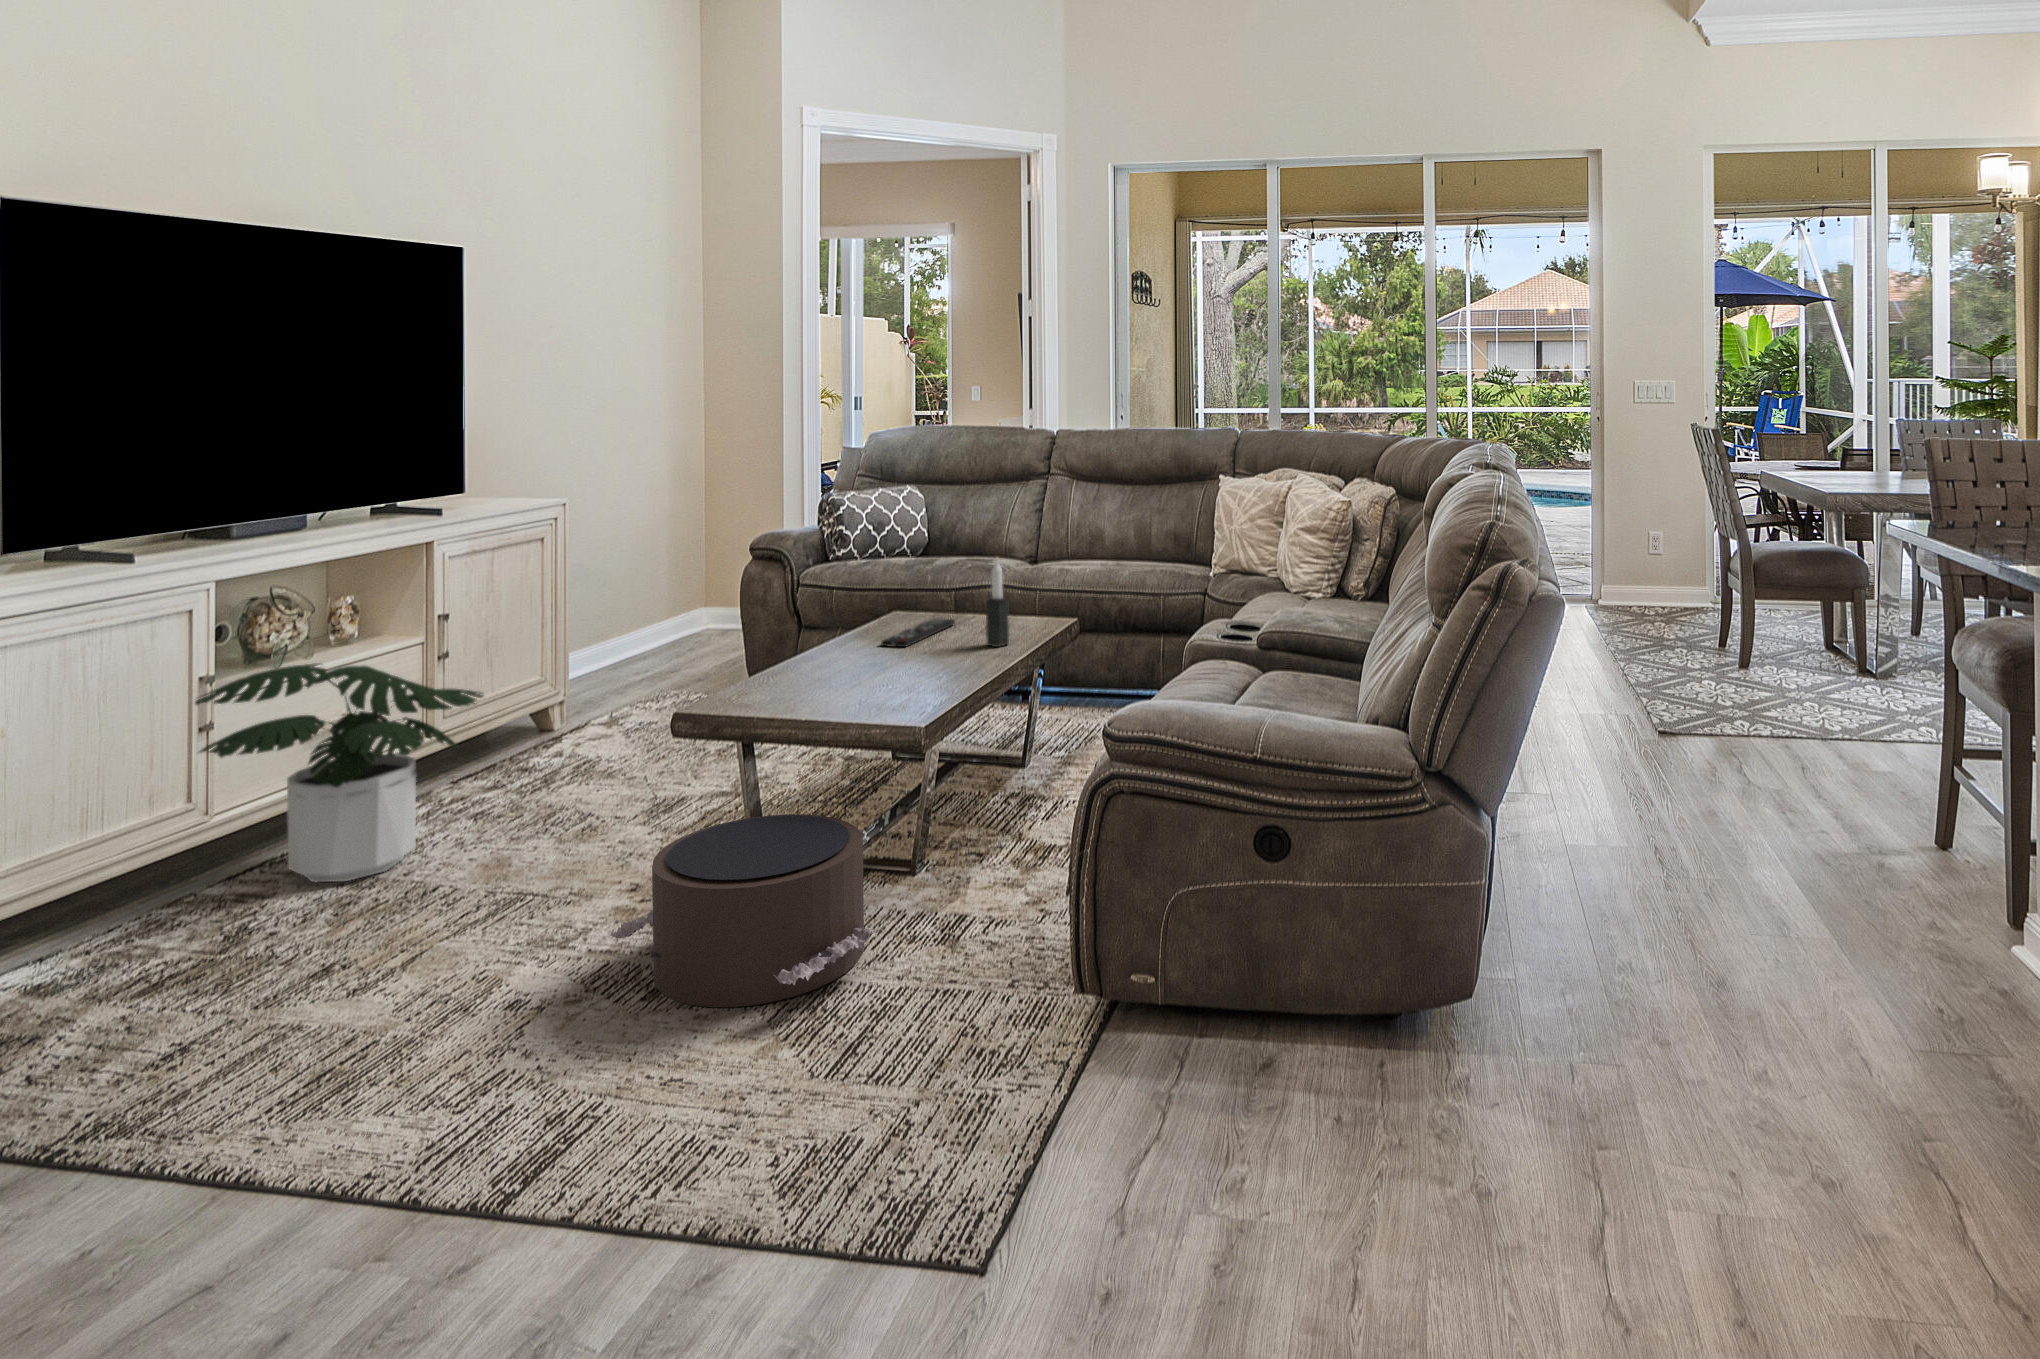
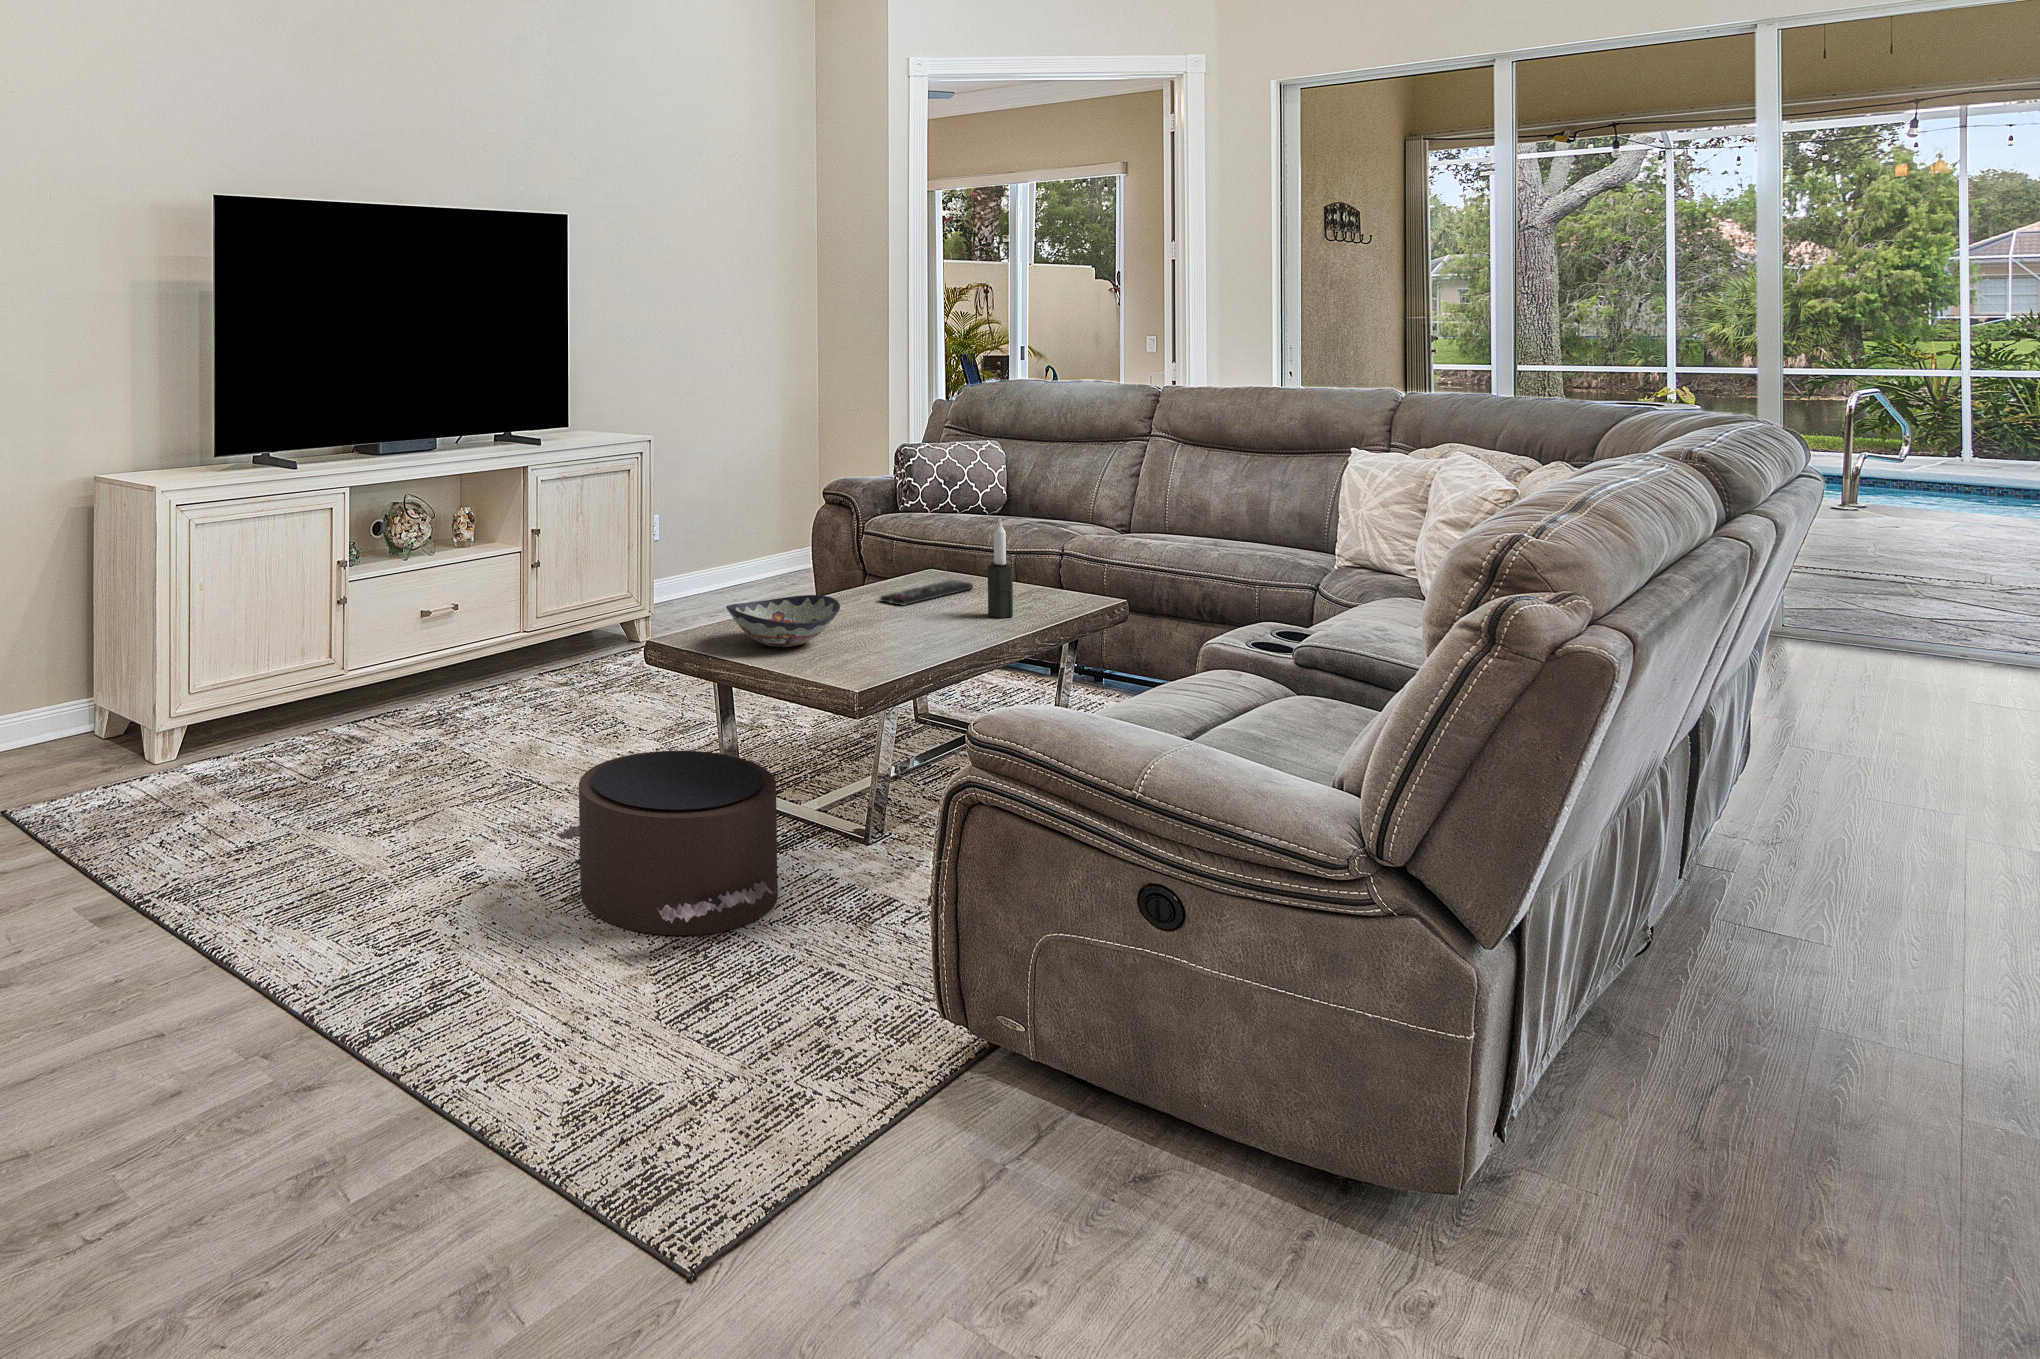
decorative bowl: none [768,646,880,701] -> present [726,595,840,647]
potted plant: present [195,663,483,882] -> none [322,557,539,743]

